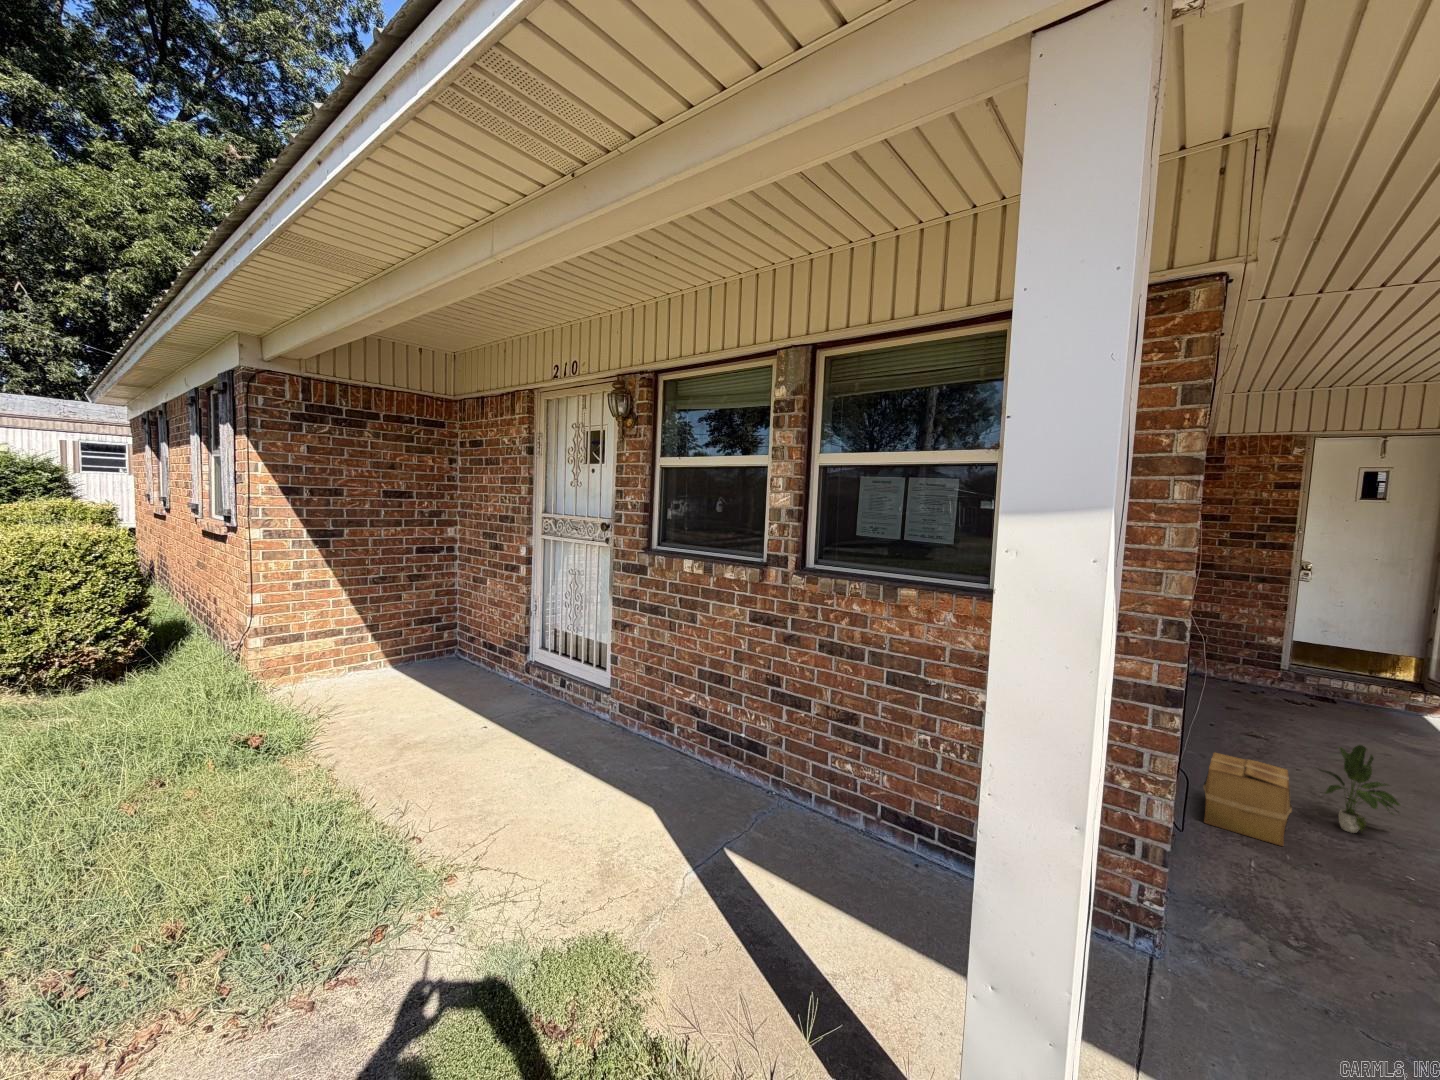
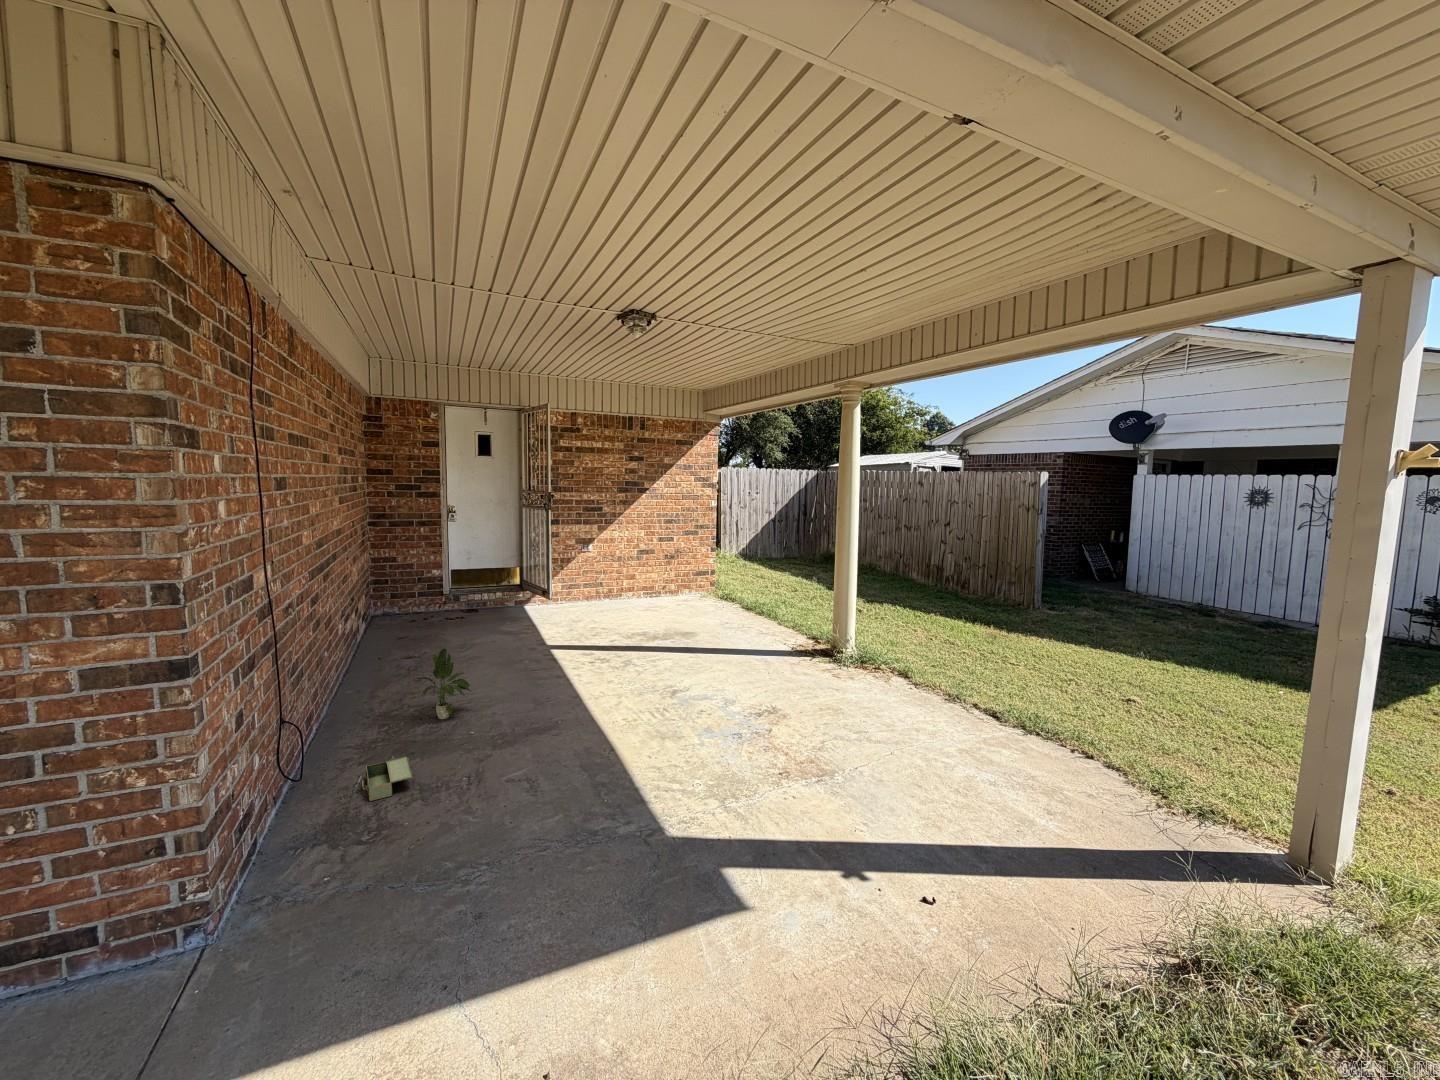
cardboard box: present [1204,753,1292,846] -> none [320,687,396,764]
toolbox: none [1268,849,1347,902] -> present [362,756,413,801]

